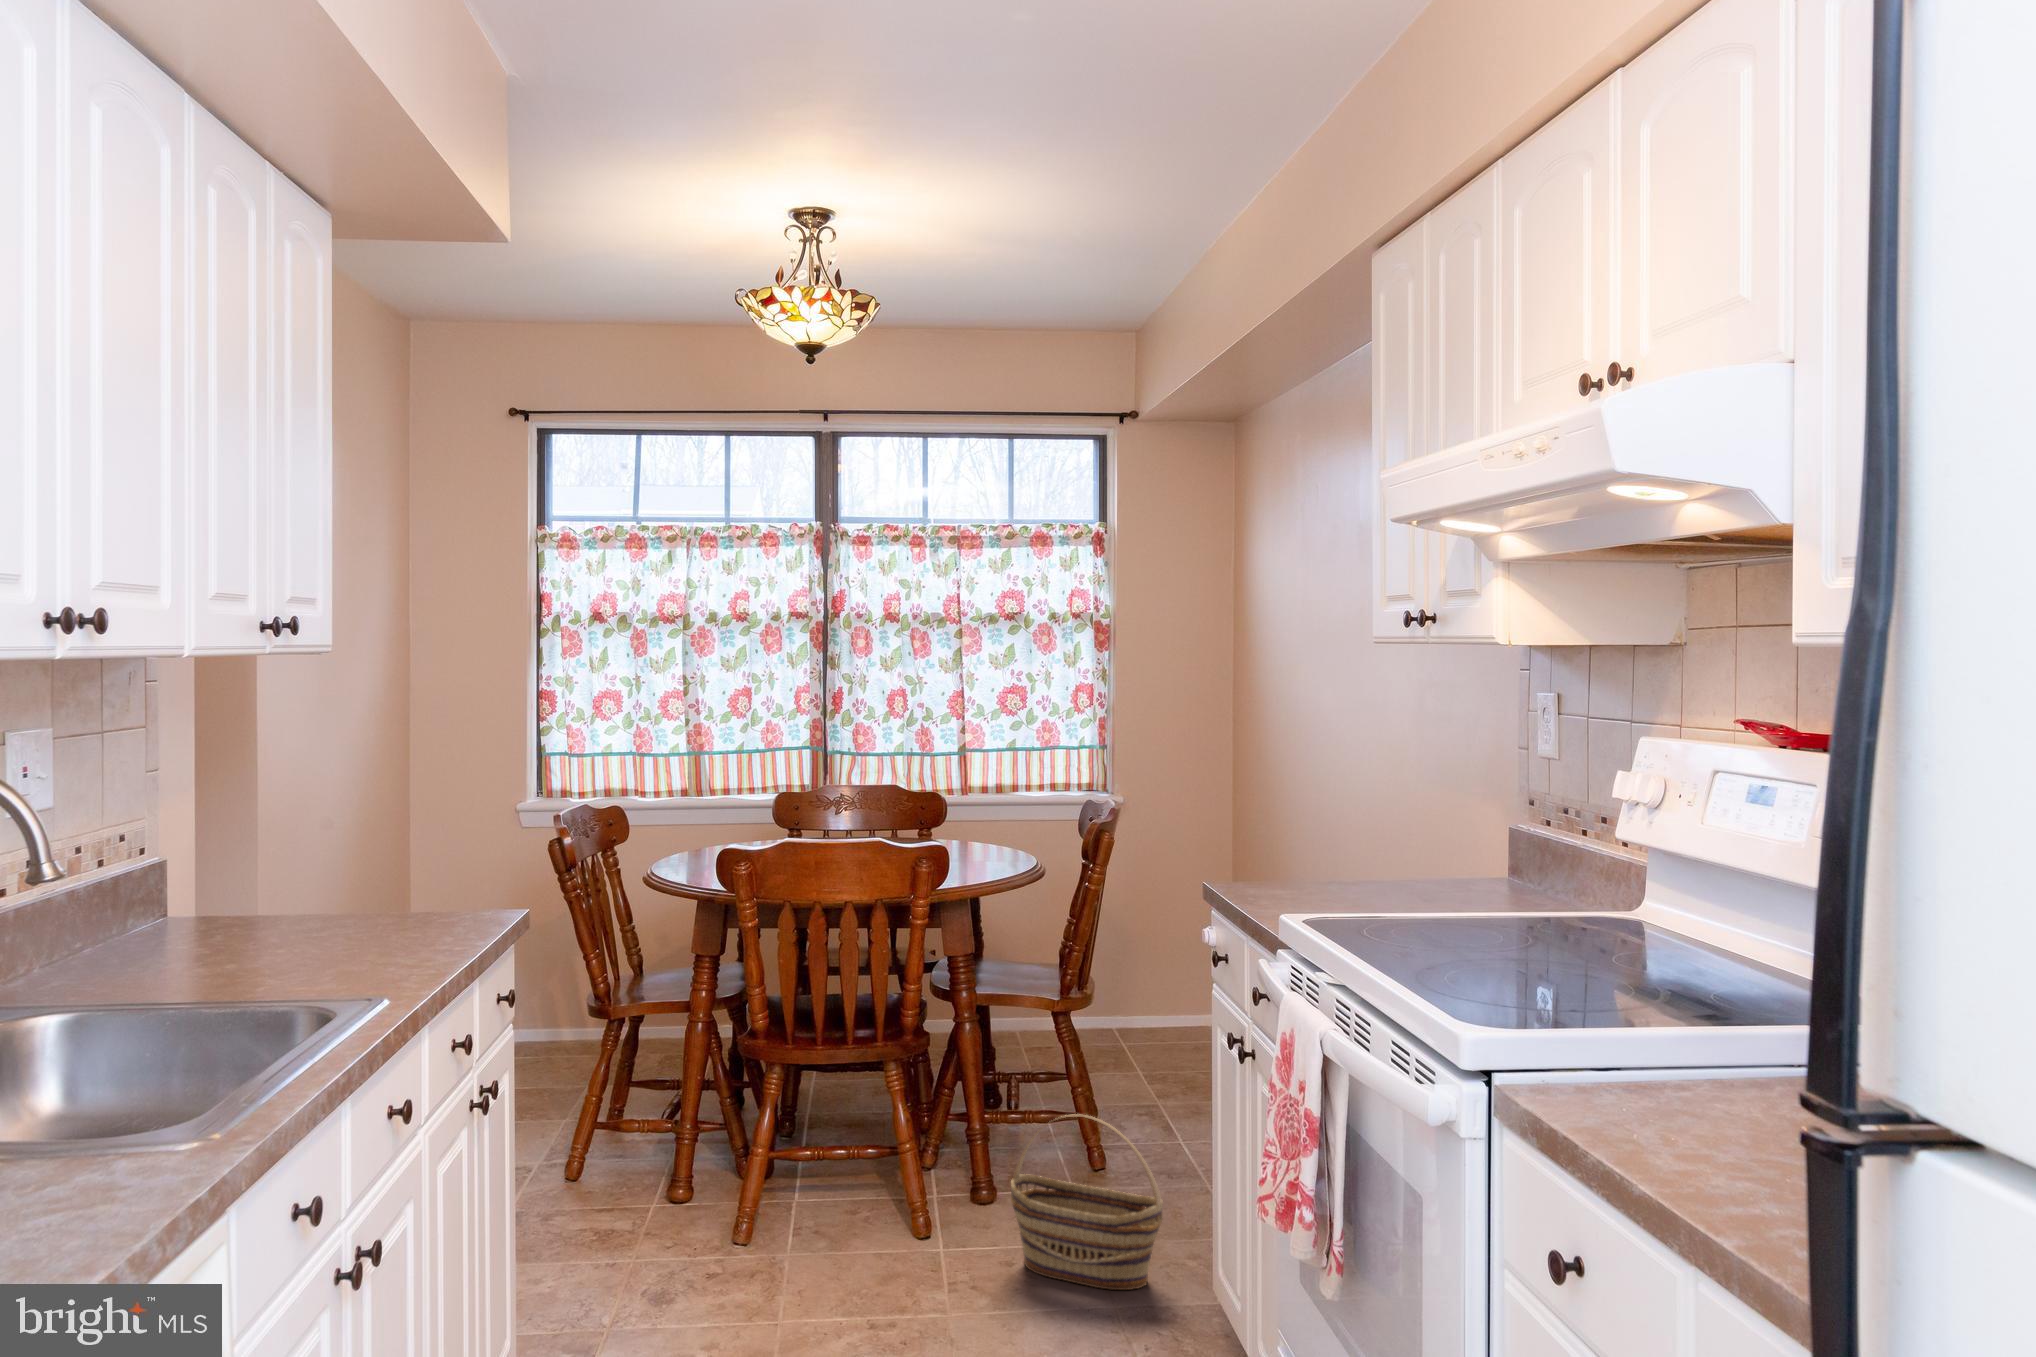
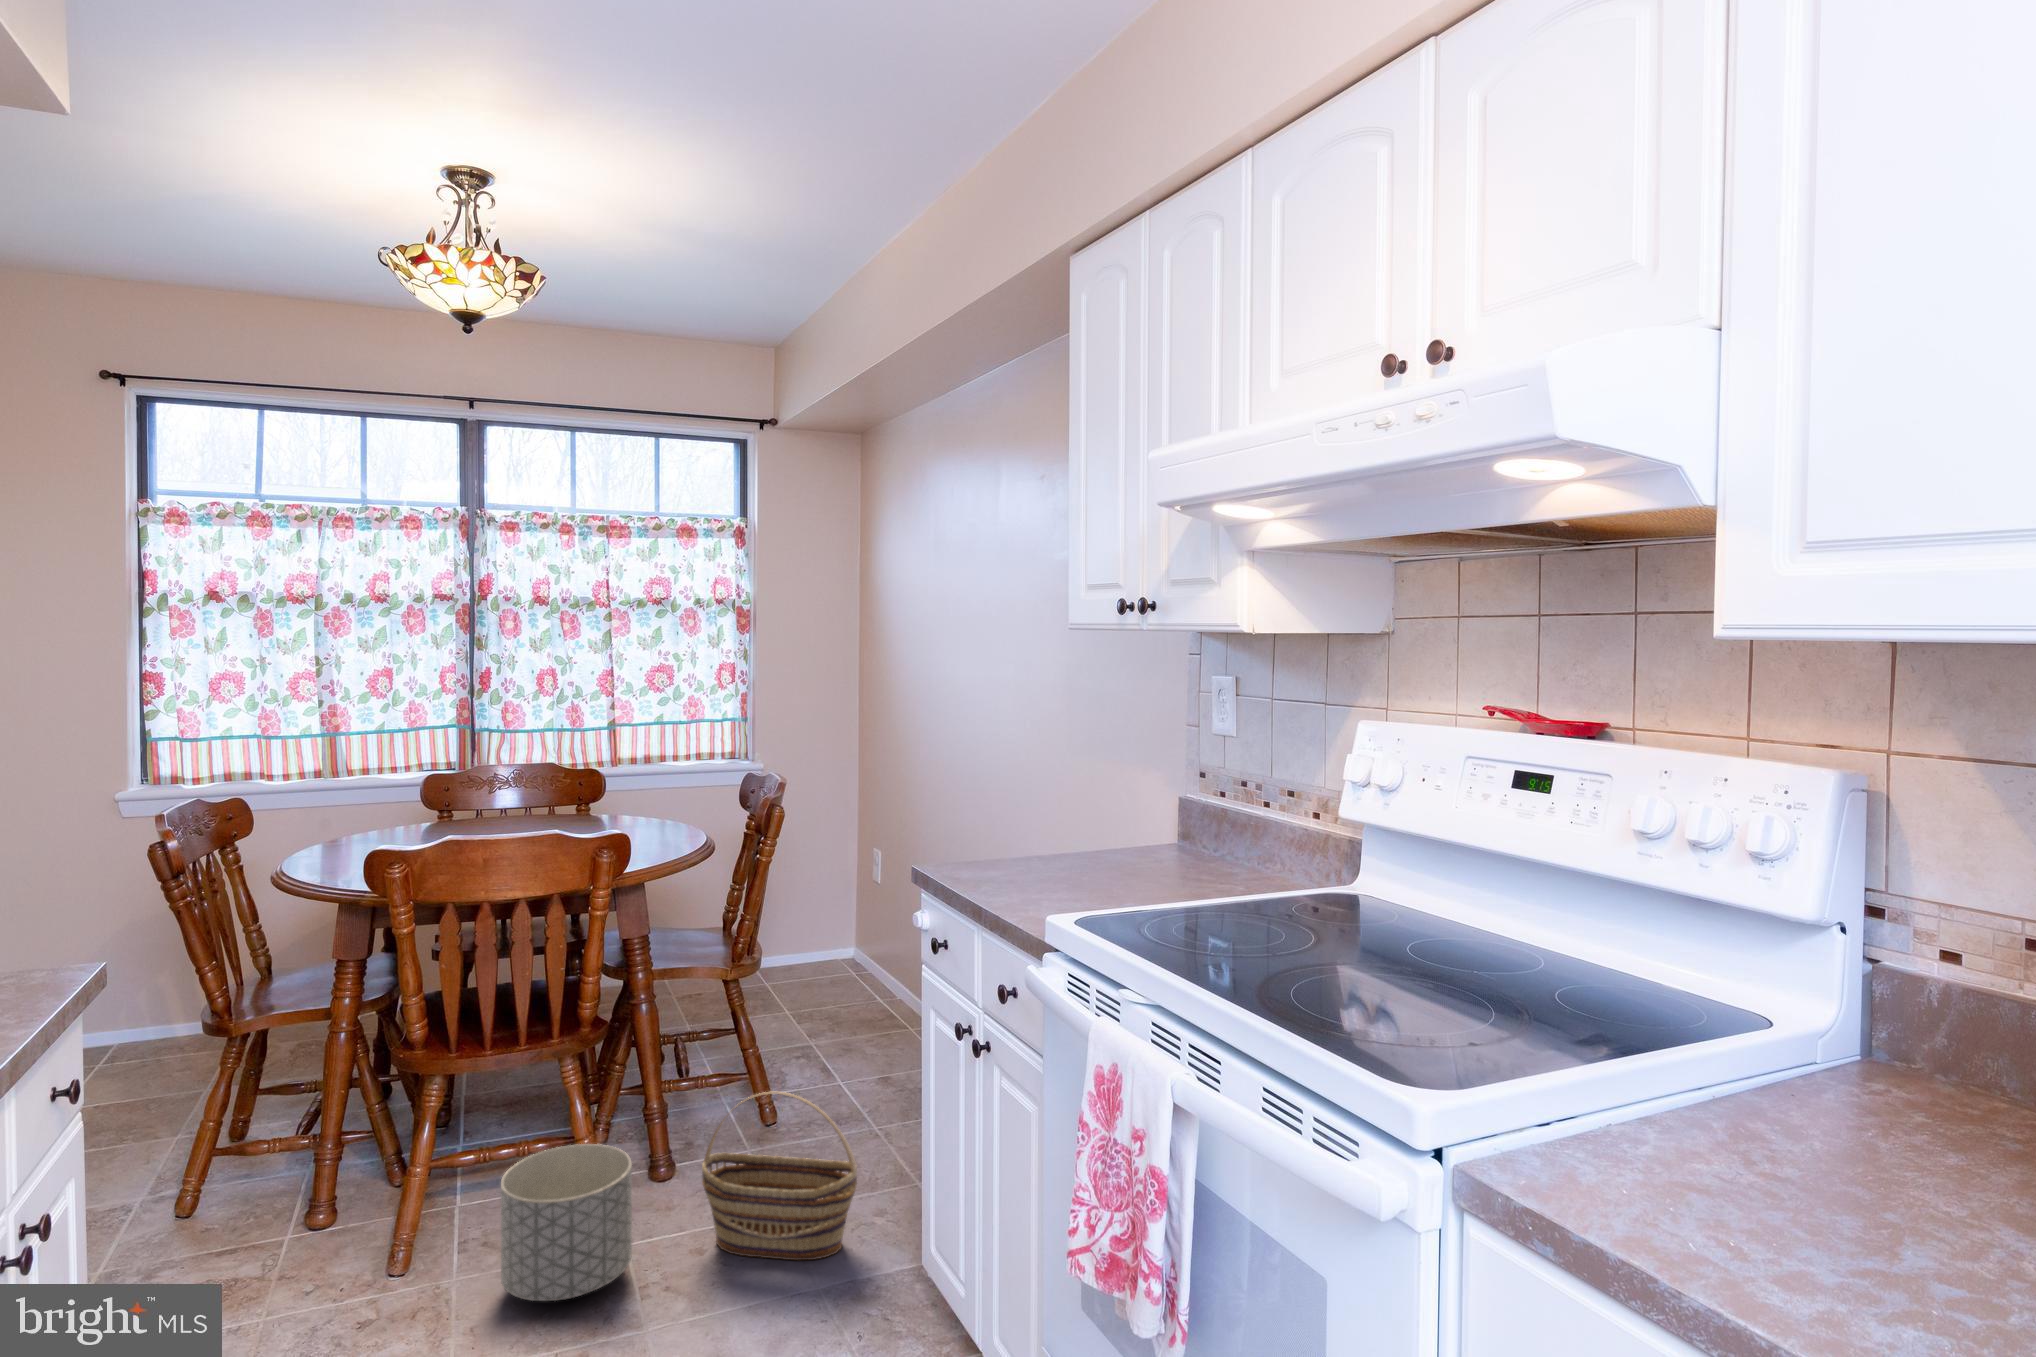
planter: none [824,1145,942,1285] -> present [501,1144,632,1301]

